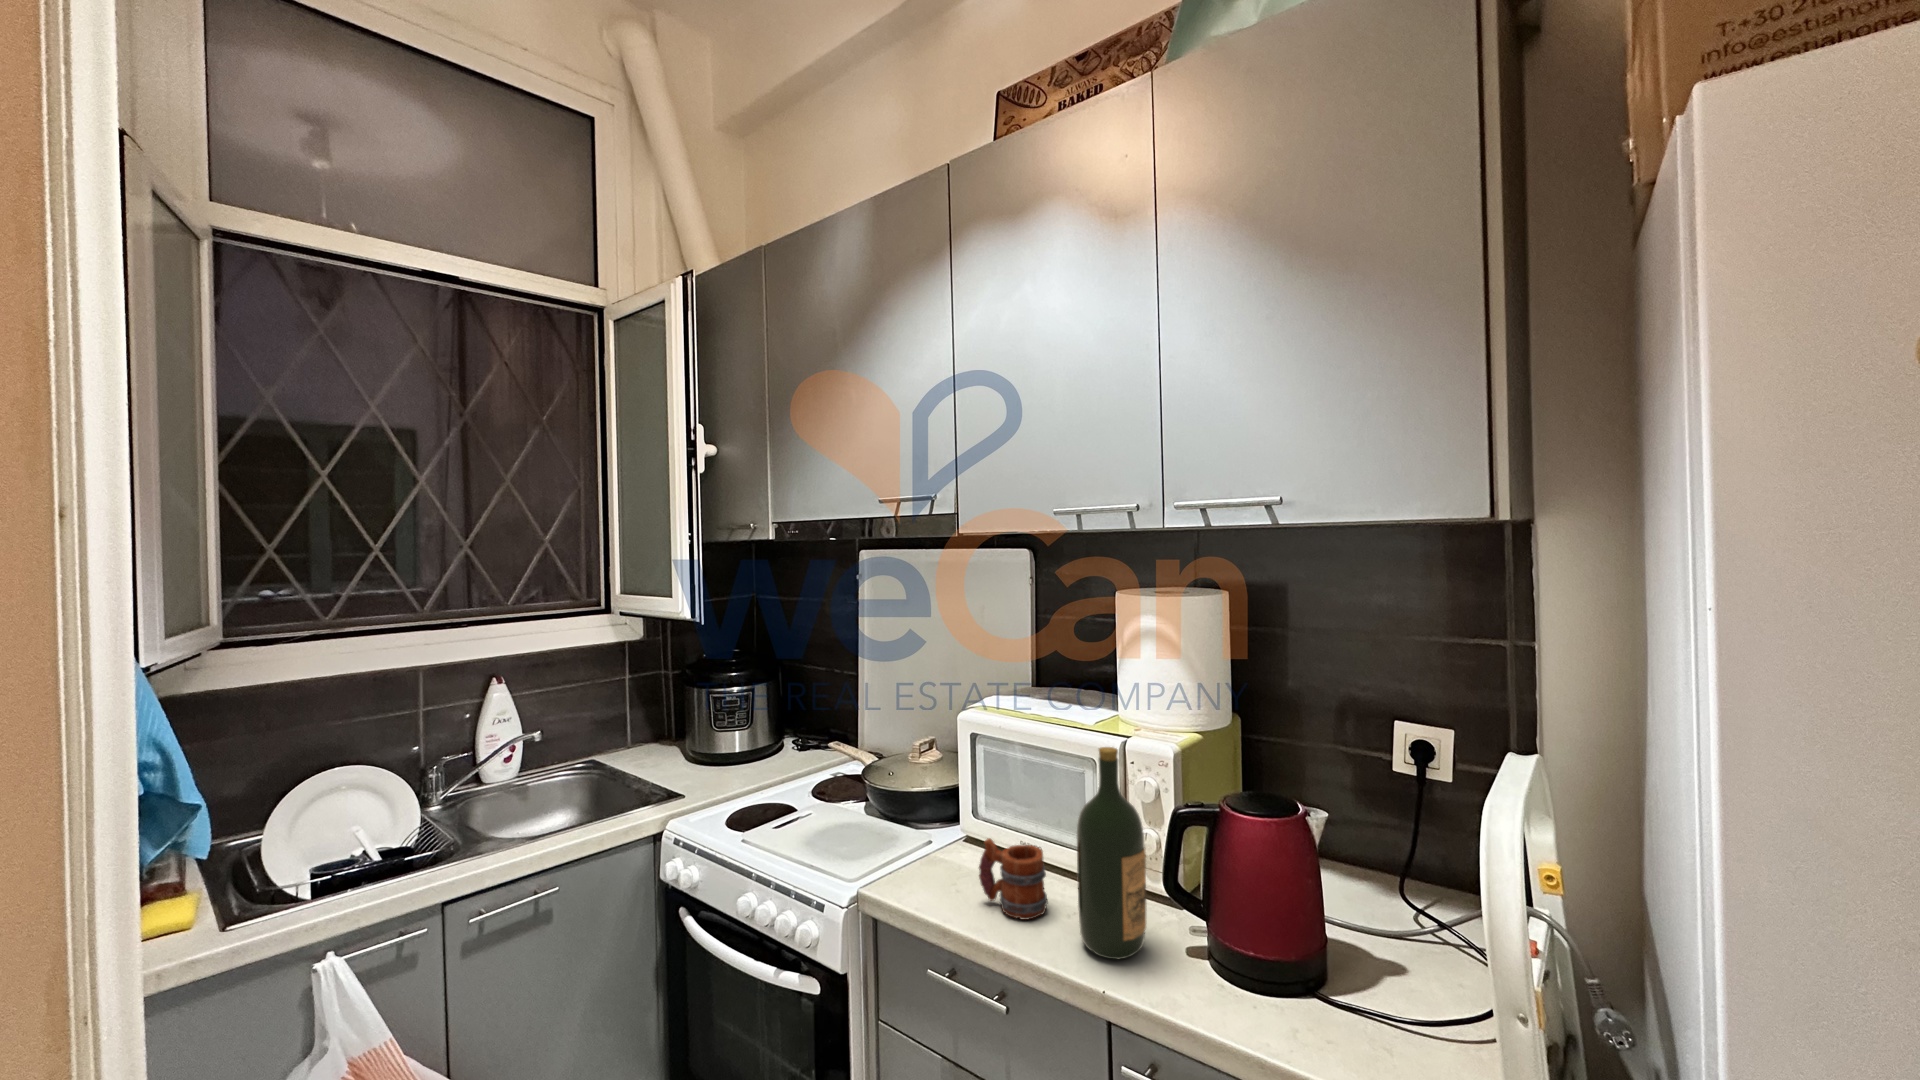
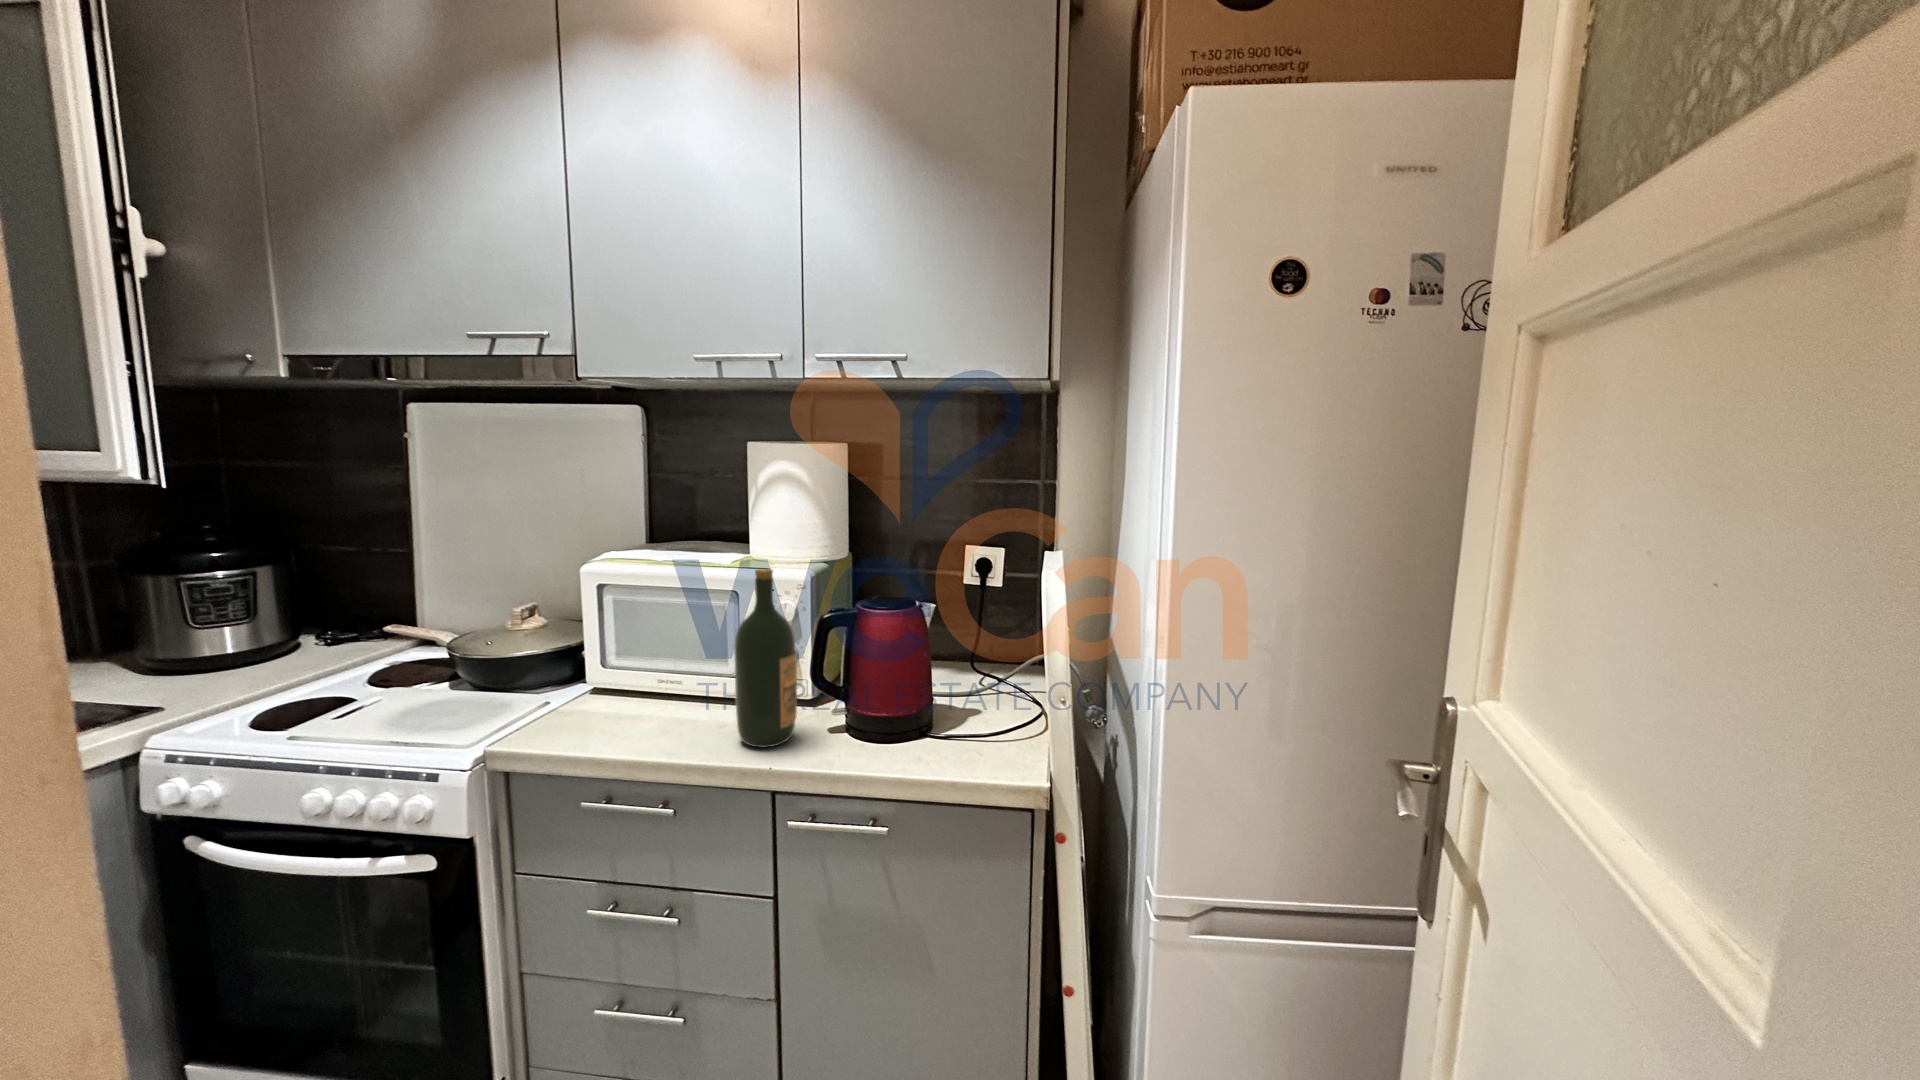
mug: present [979,838,1048,920] -> none [627,673,701,739]

